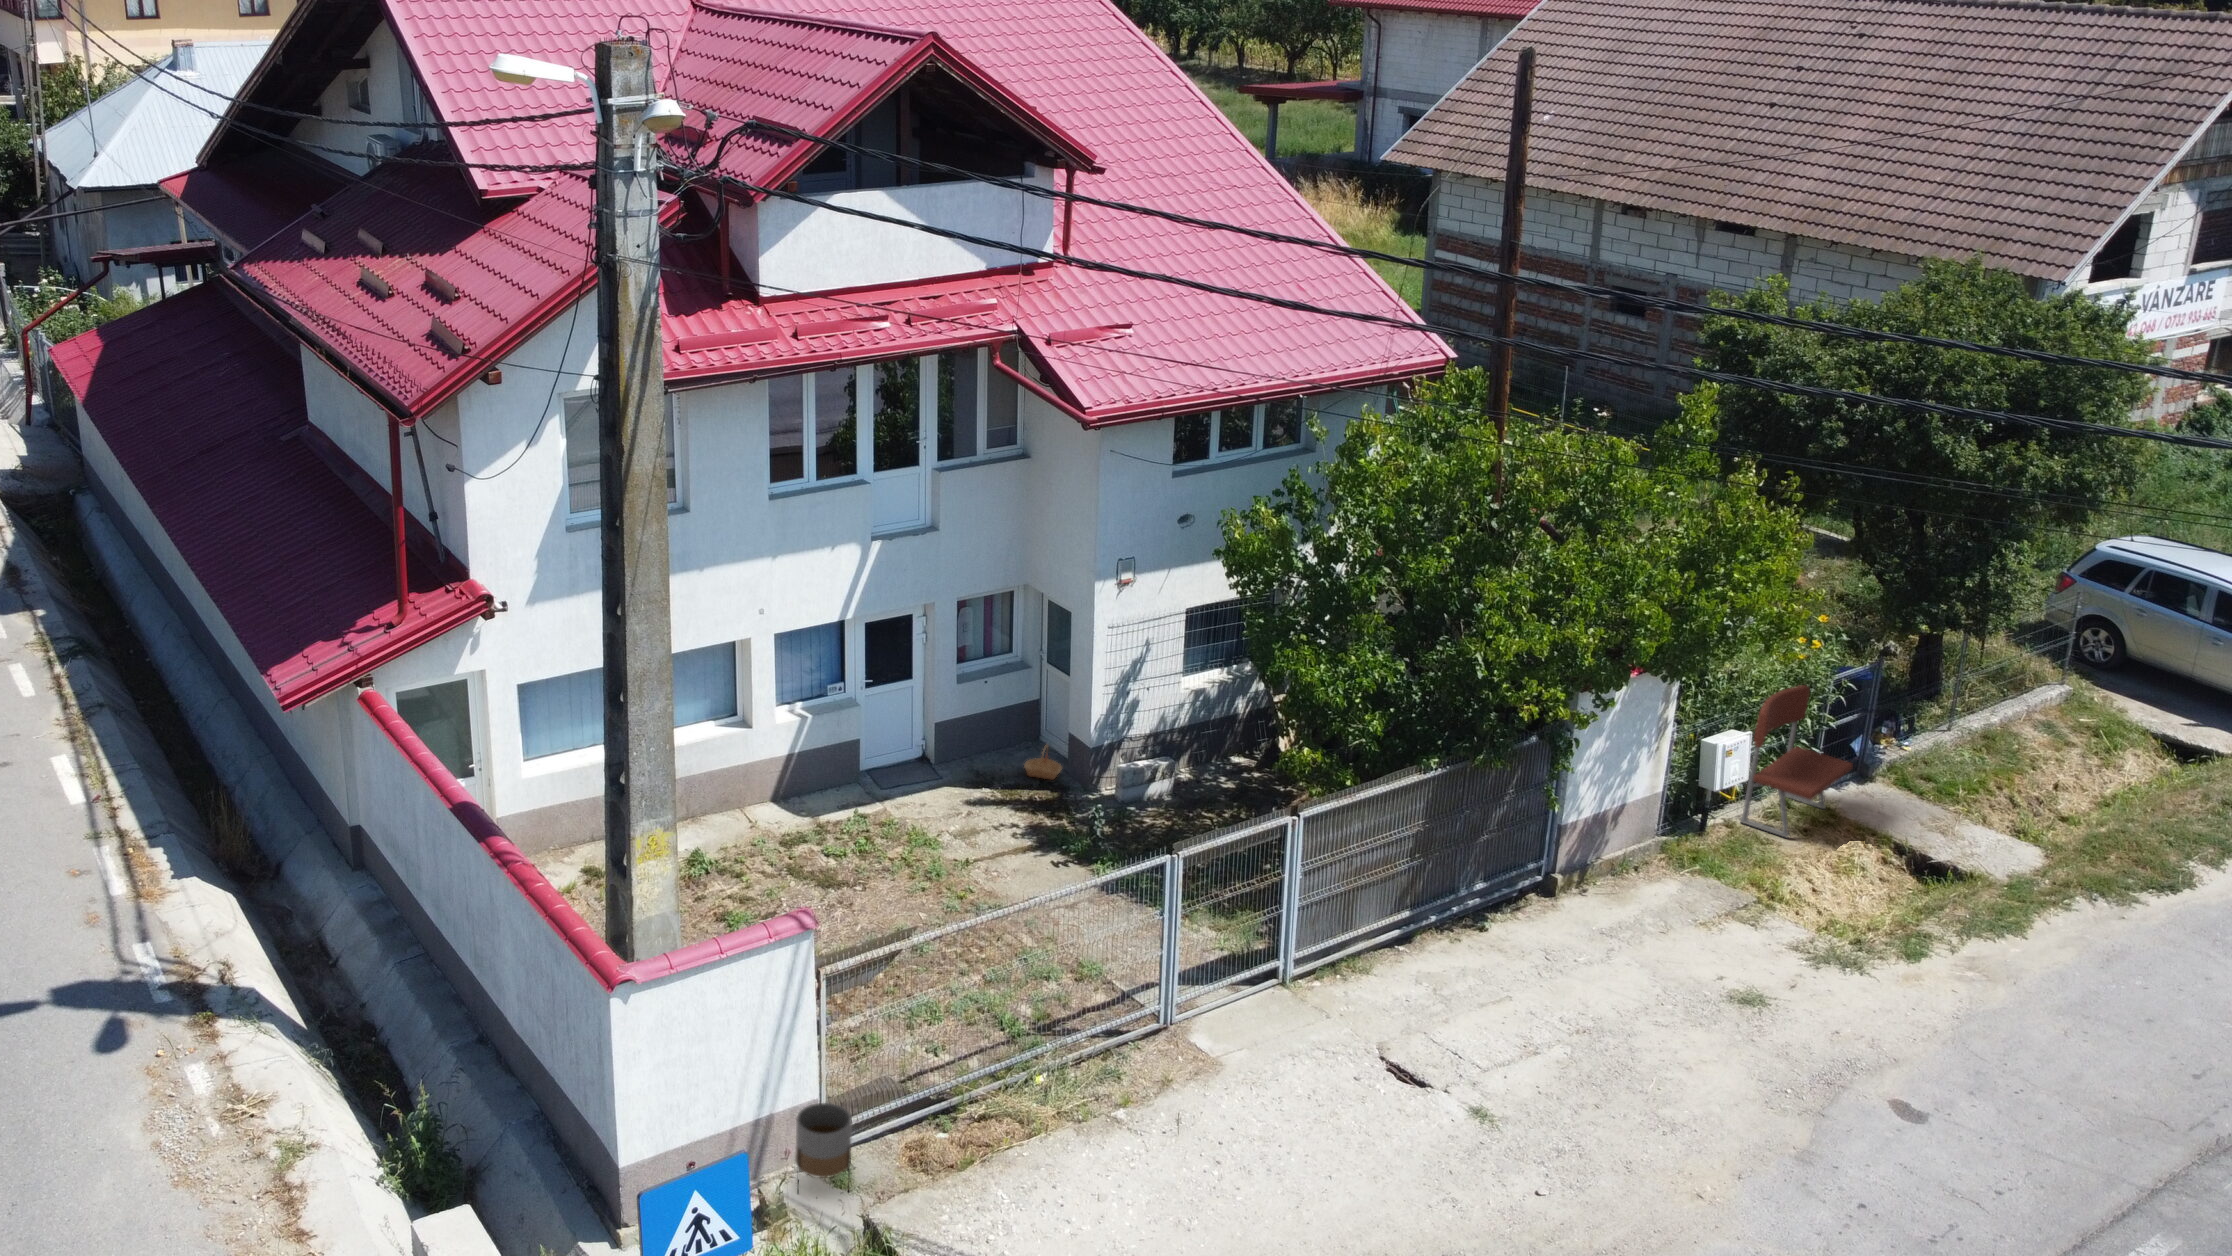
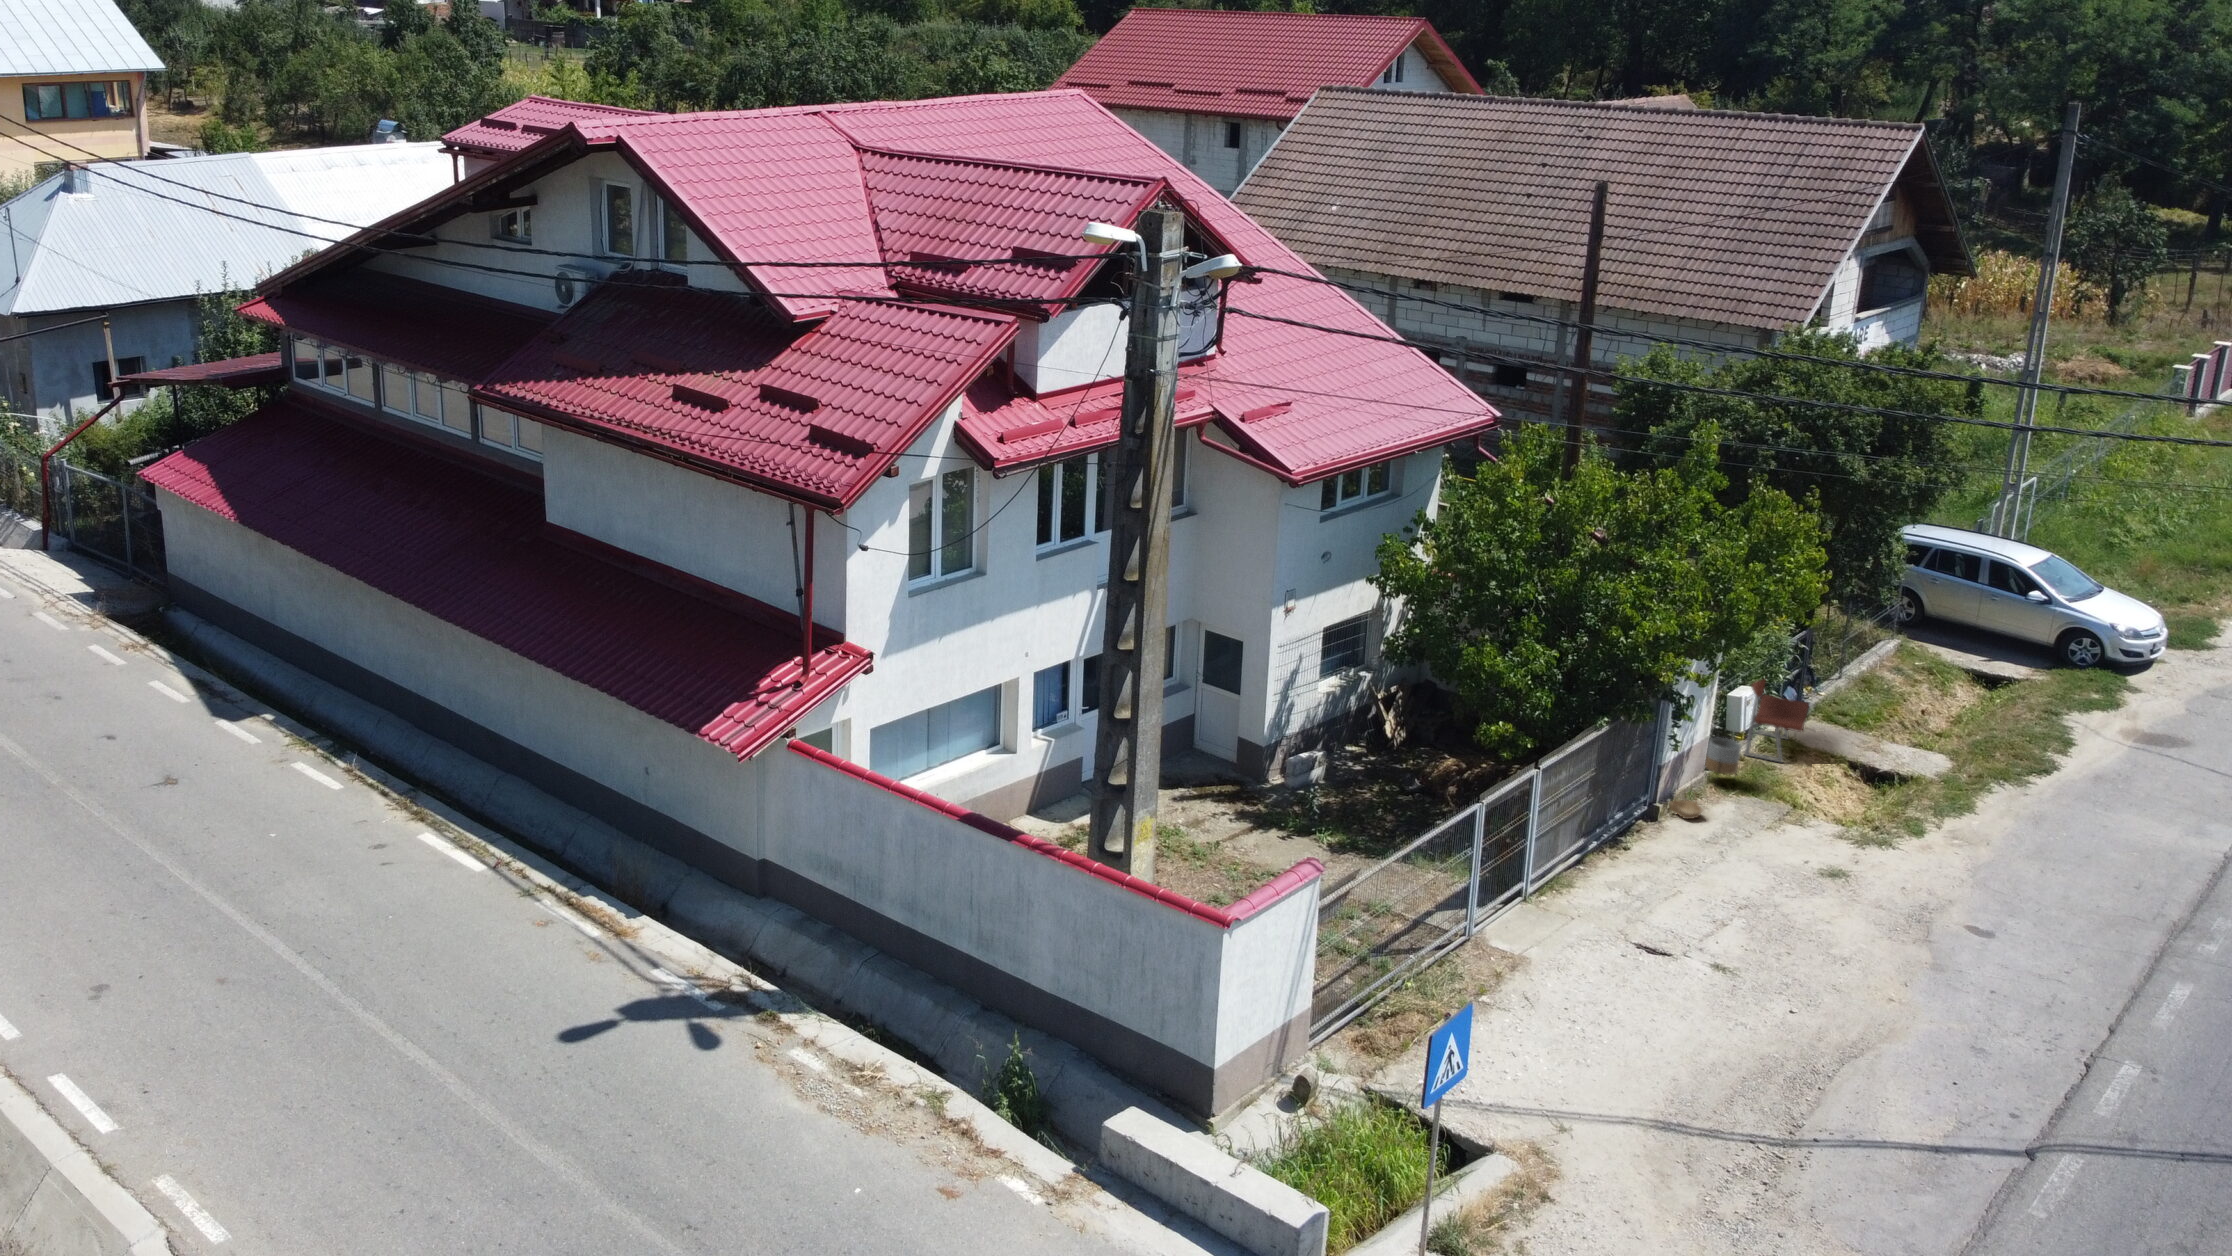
basket: present [1024,746,1061,779] -> present [1669,799,1703,819]
planter: present [795,1103,852,1178] -> present [1705,738,1741,775]

